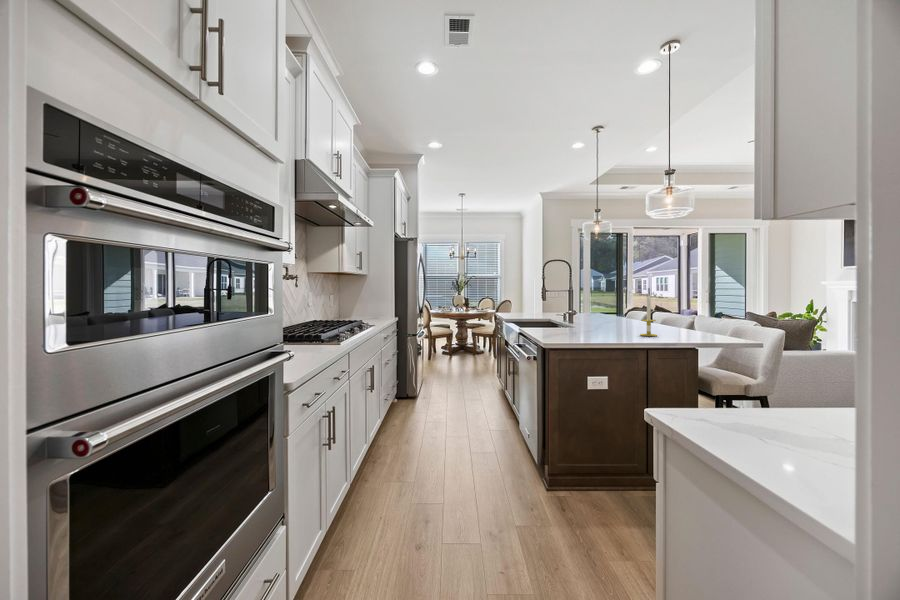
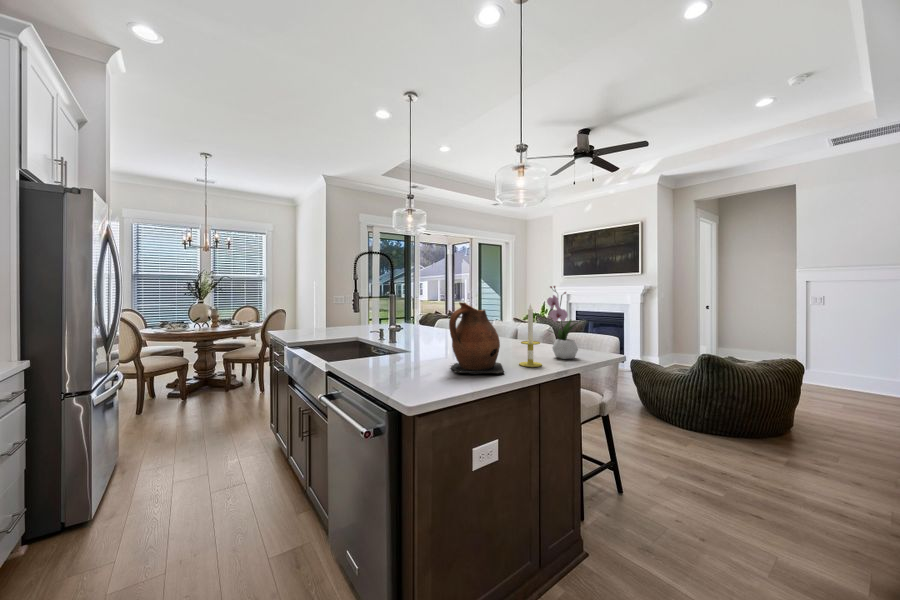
flower arrangement: none [672,281,700,335] -> present [547,286,581,359]
ceramic pitcher: none [586,293,627,337] -> present [449,302,504,374]

